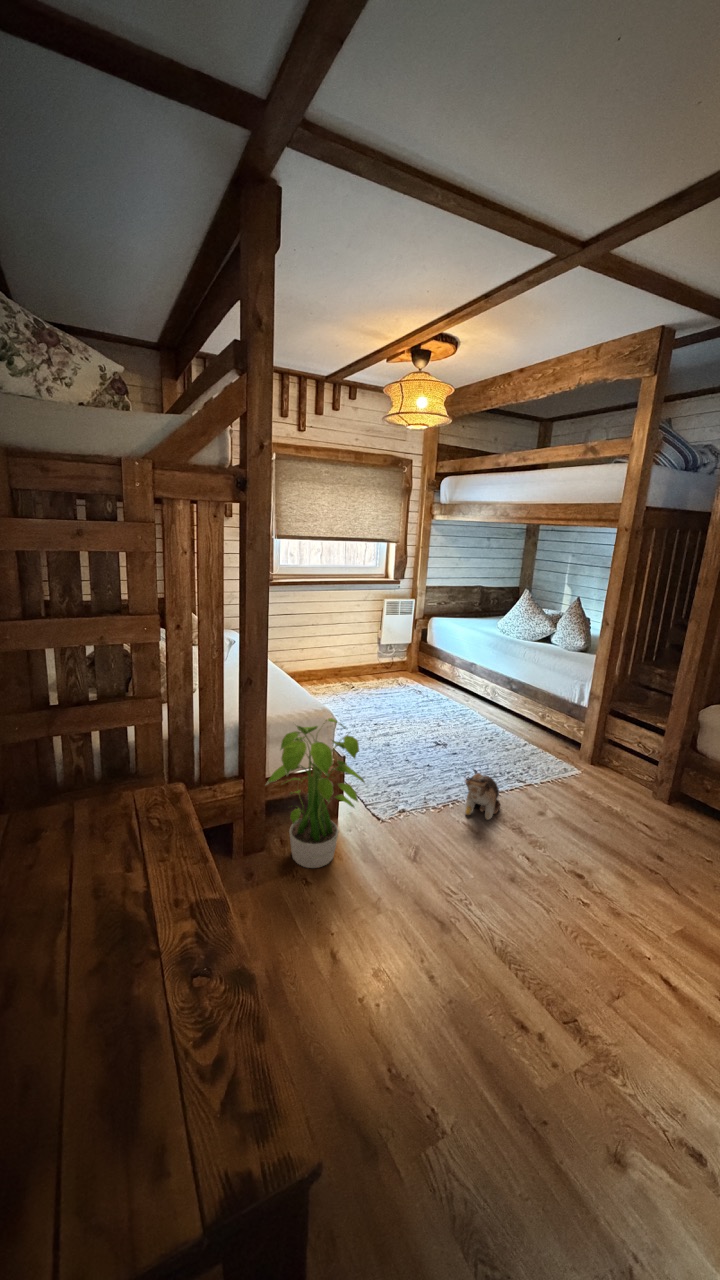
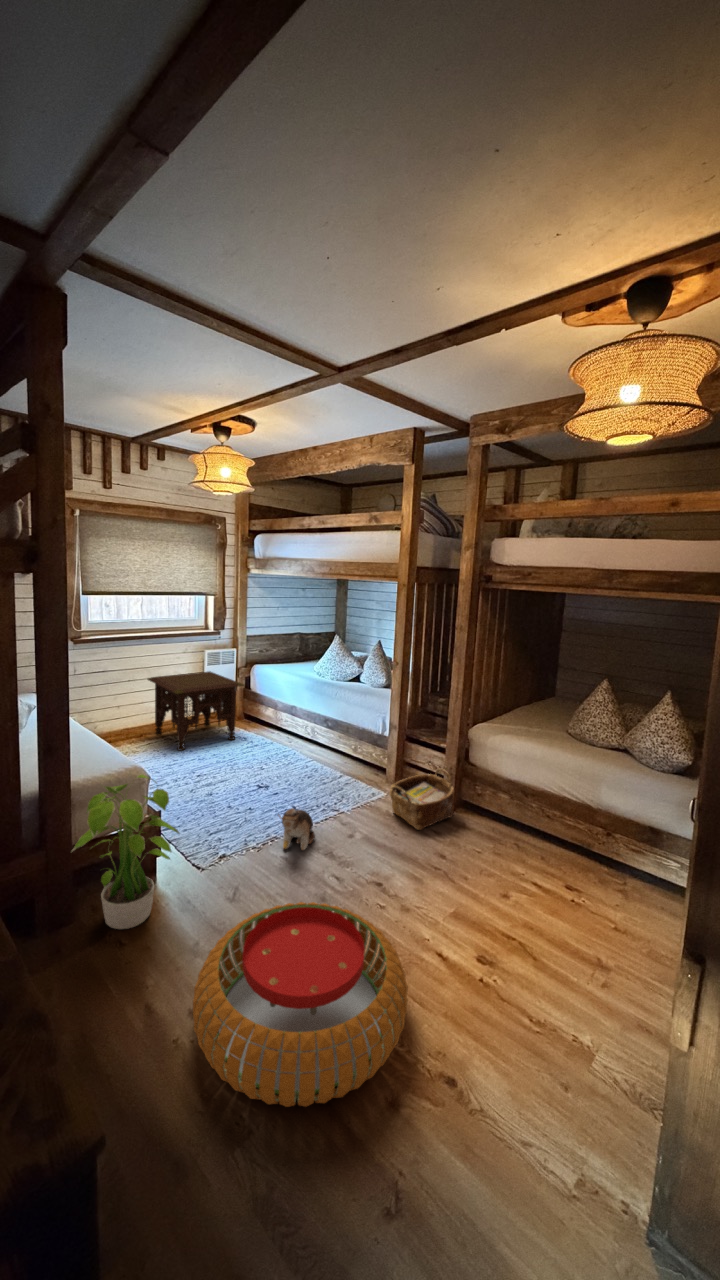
side table: none [329,621,424,697] -> present [148,671,244,751]
woven basket: none [589,752,675,820] -> present [390,768,454,830]
pouf: none [380,880,636,1129] -> present [193,902,408,1107]

